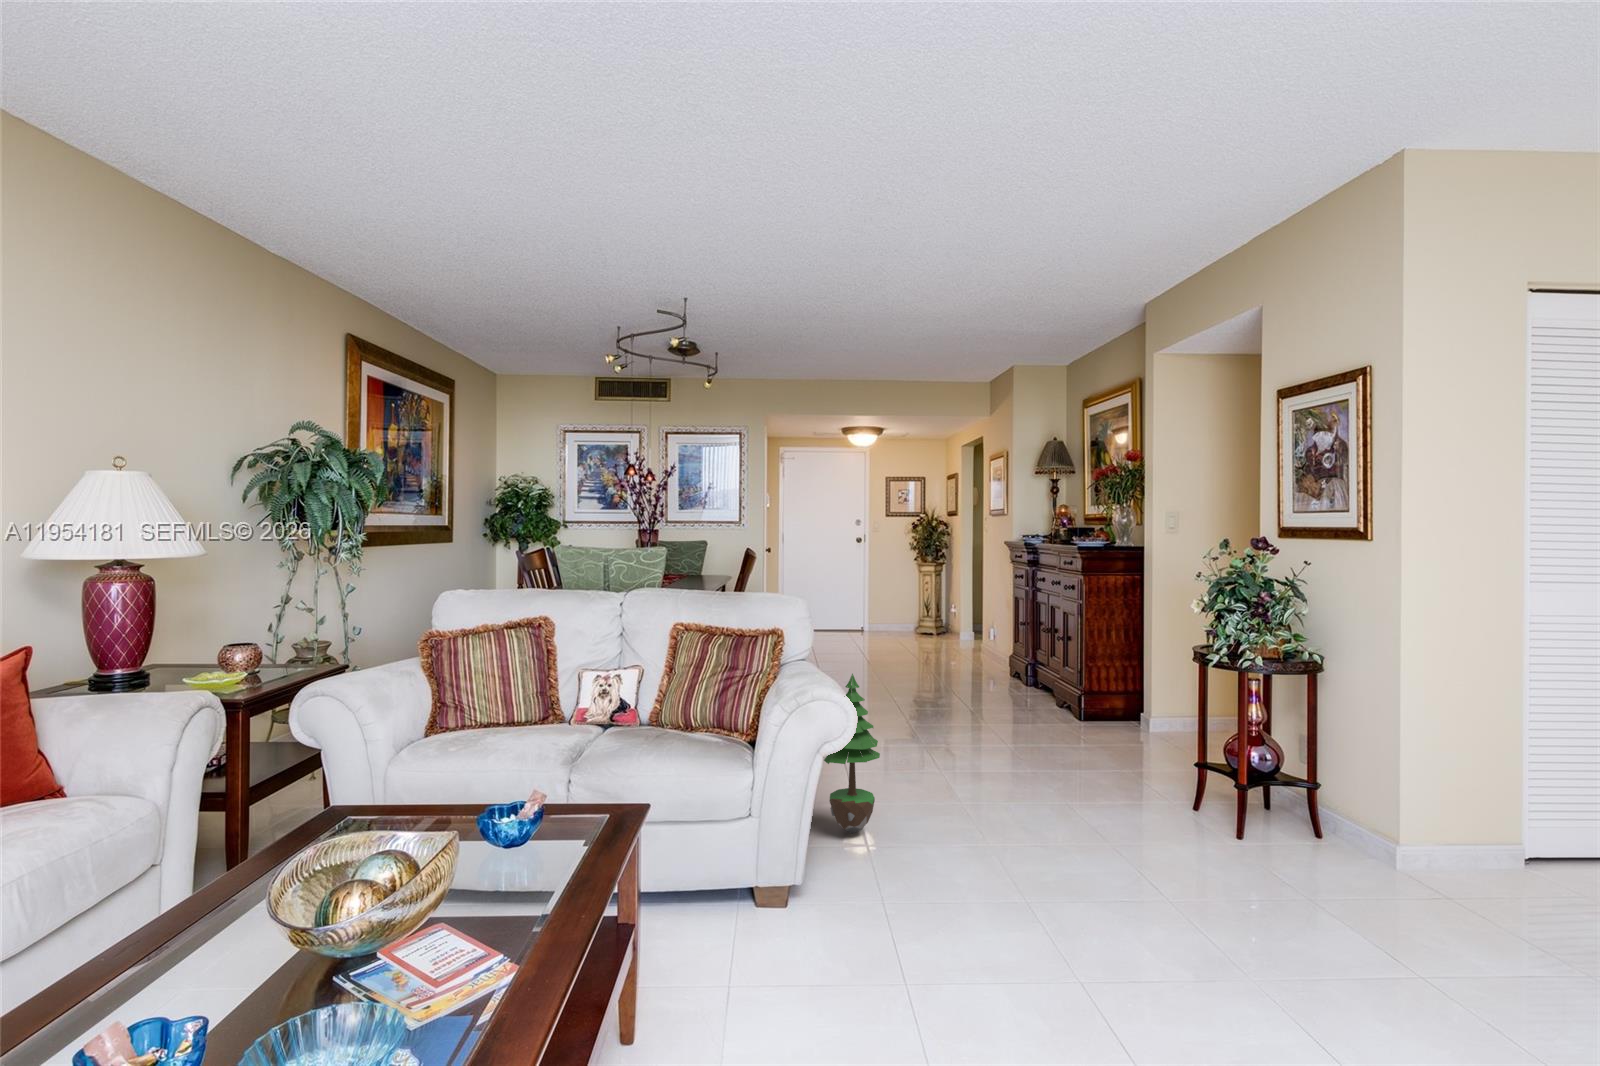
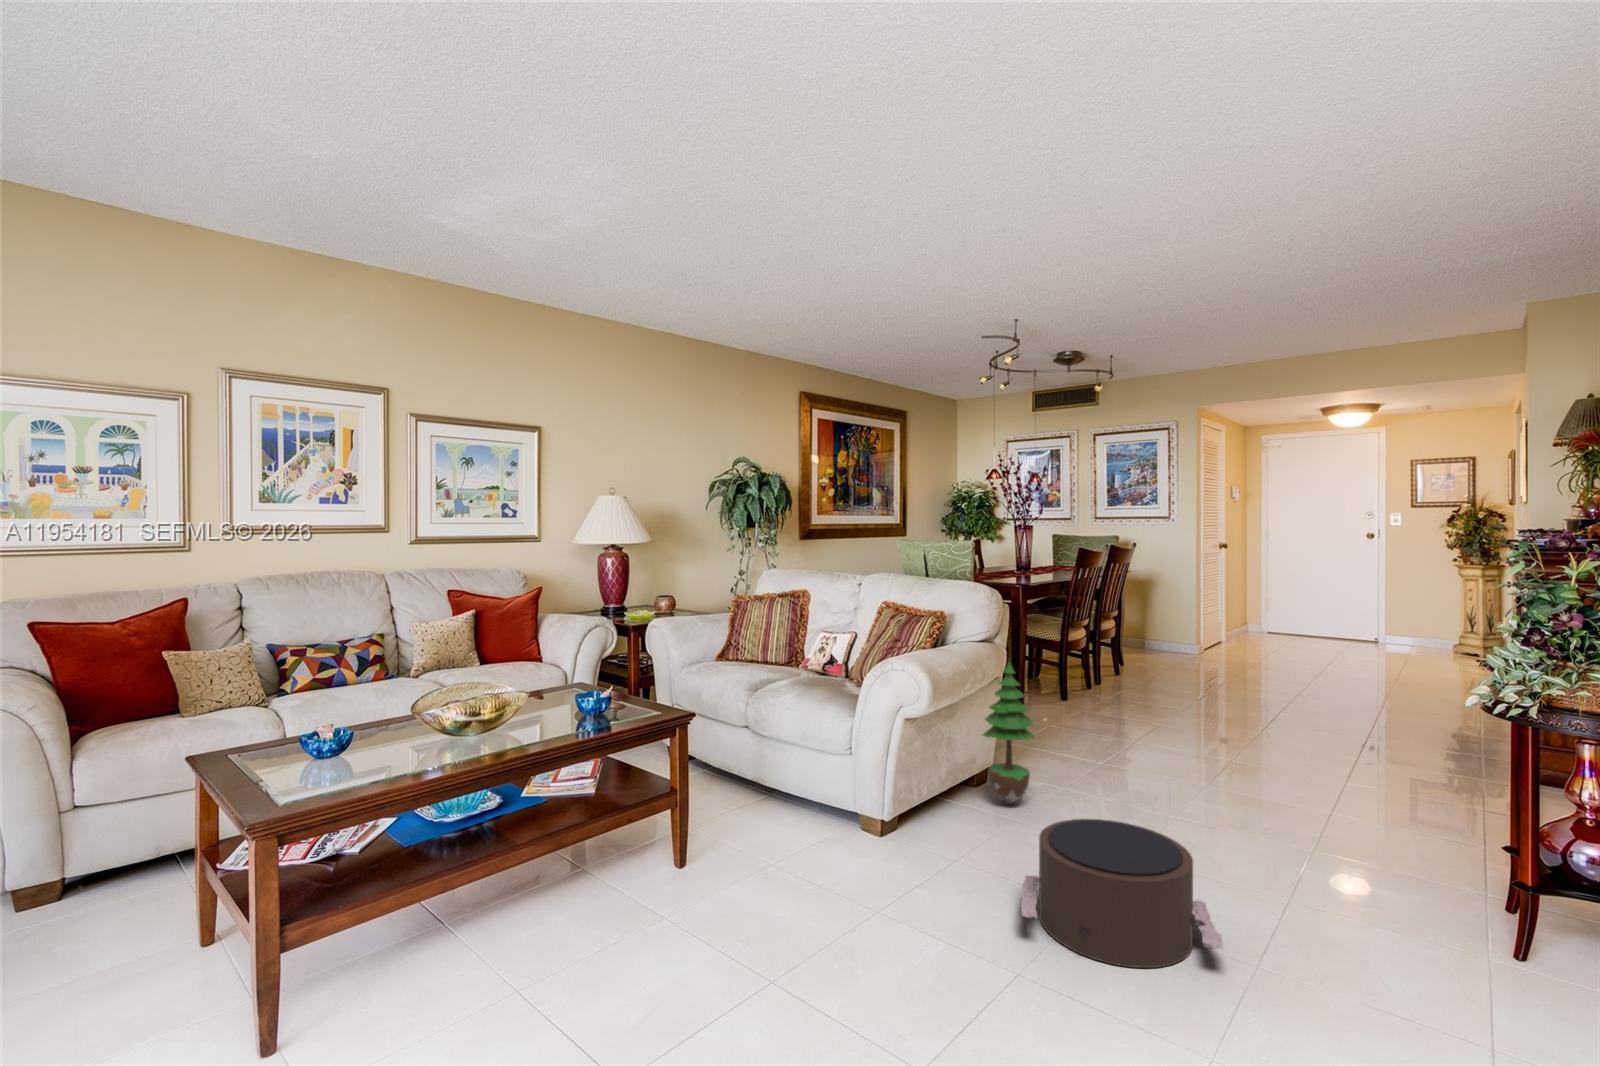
pouf: none [1012,813,1203,950] -> present [1021,819,1223,968]

